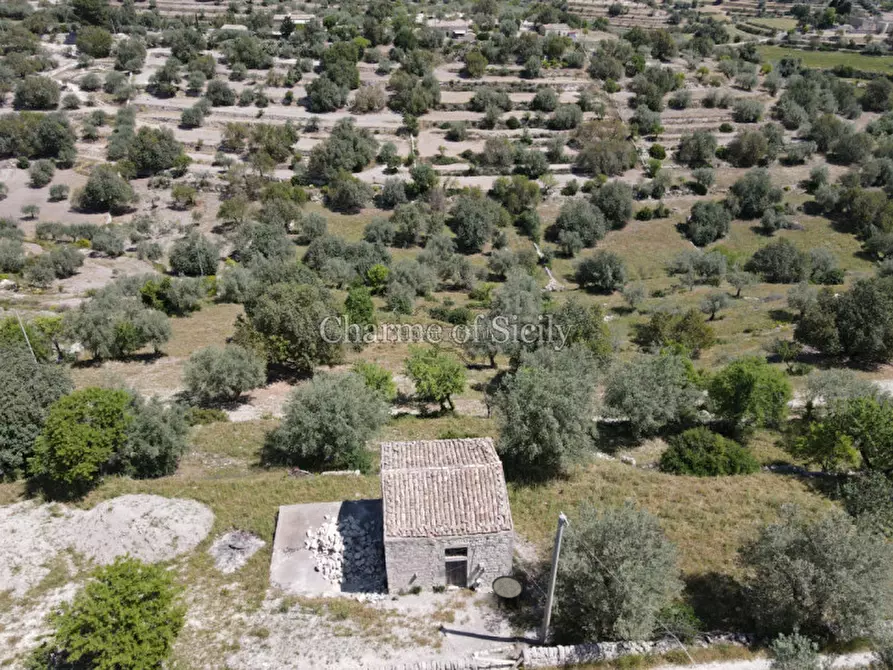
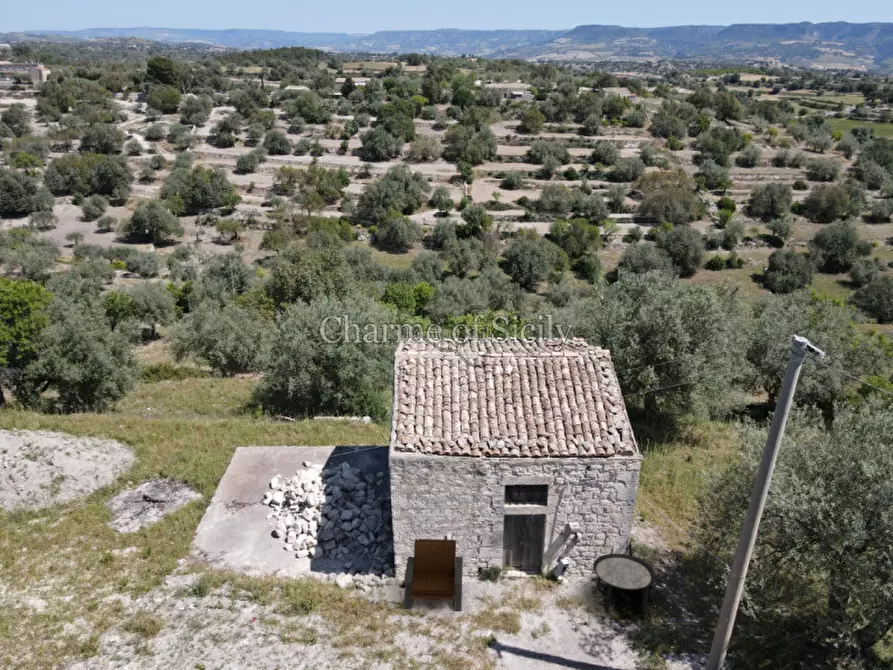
lounge chair: none [394,575,425,613] -> present [404,539,463,611]

